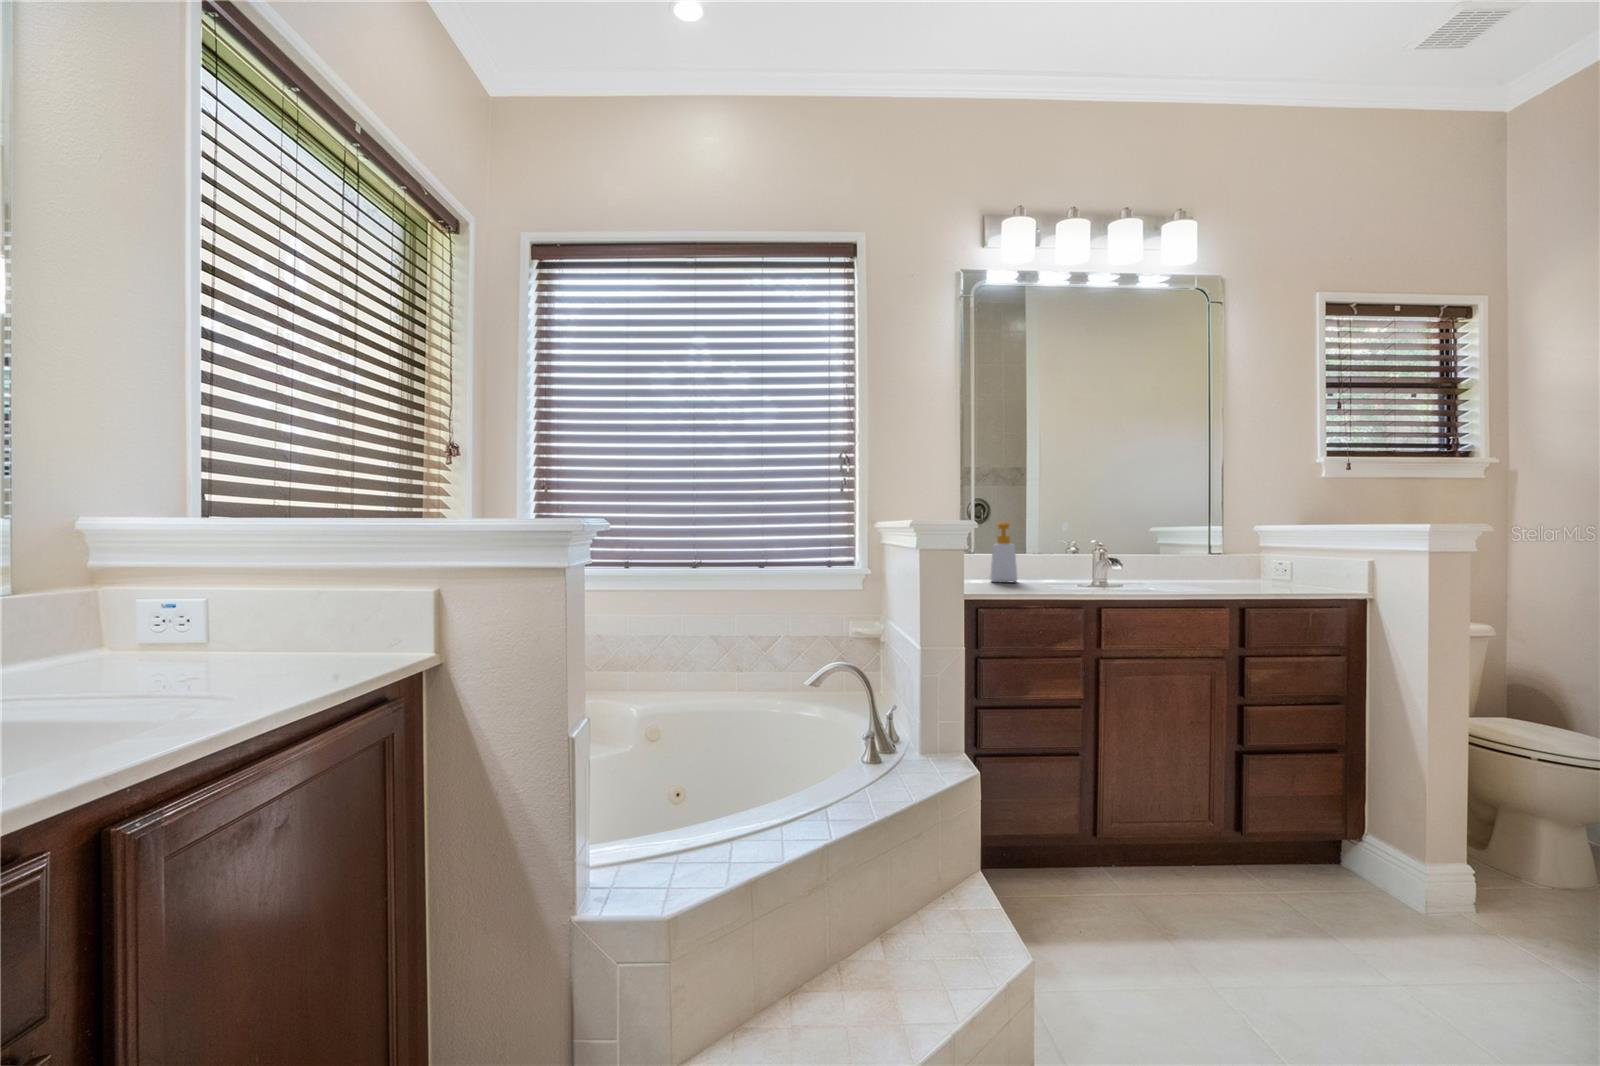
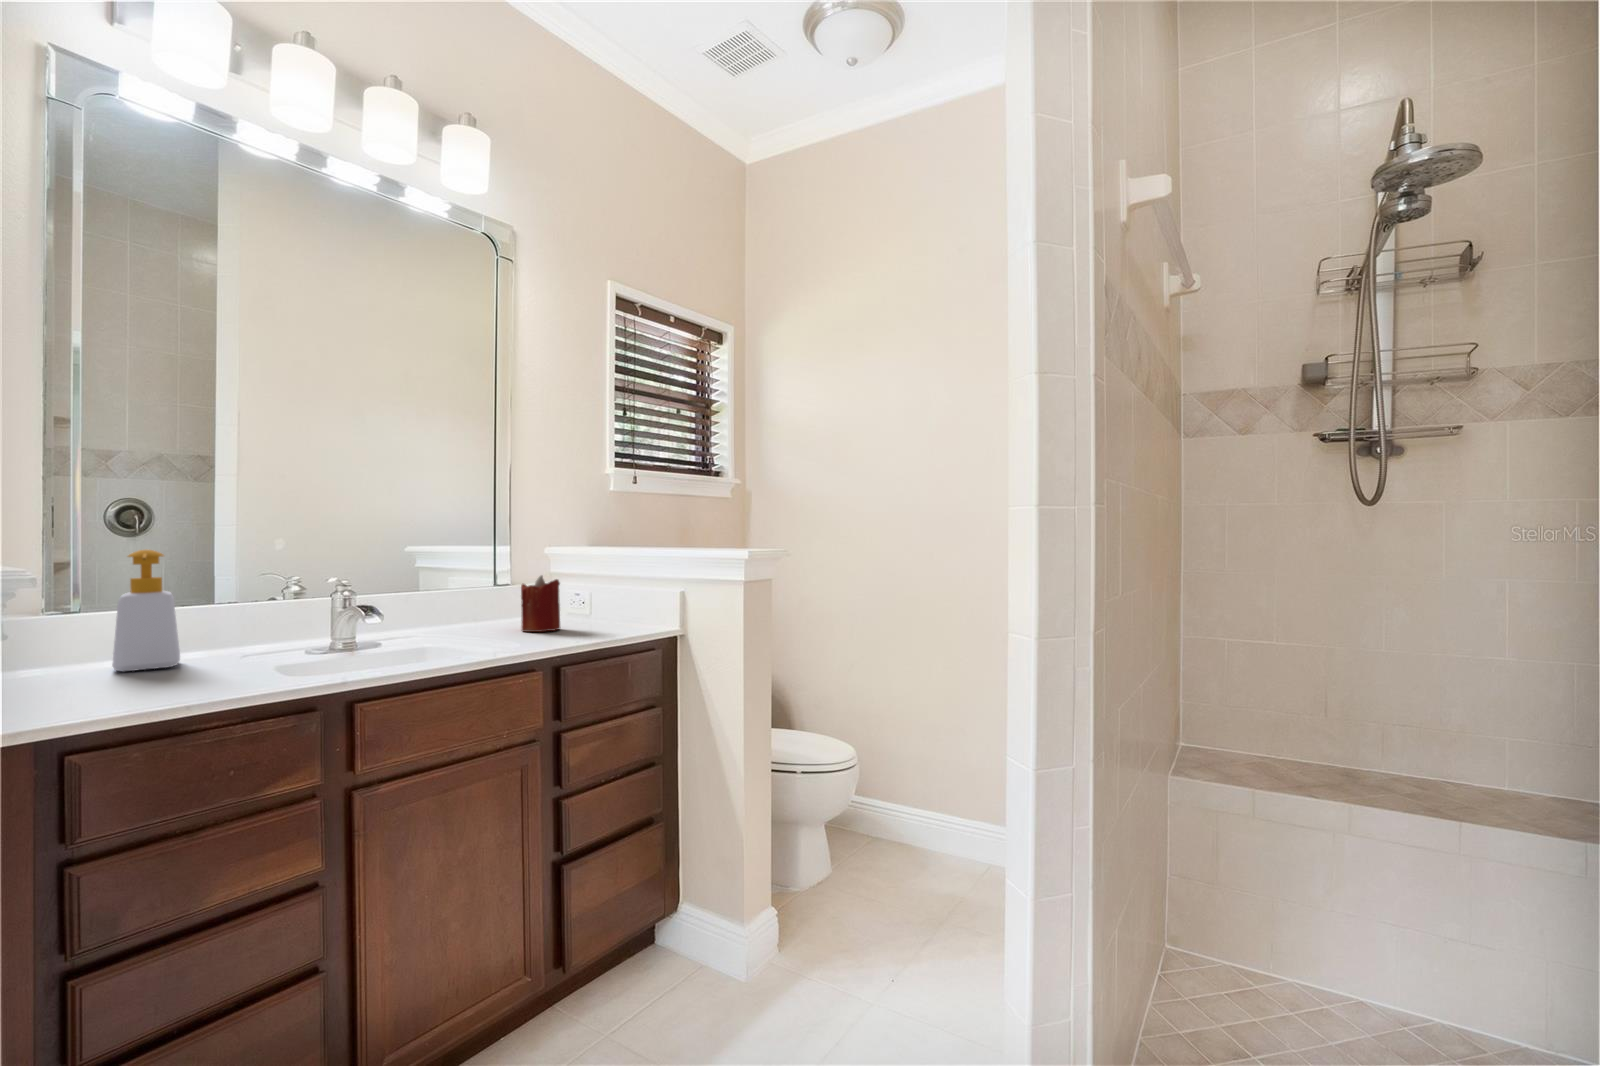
candle: none [1223,545,1257,588] -> present [521,575,560,632]

